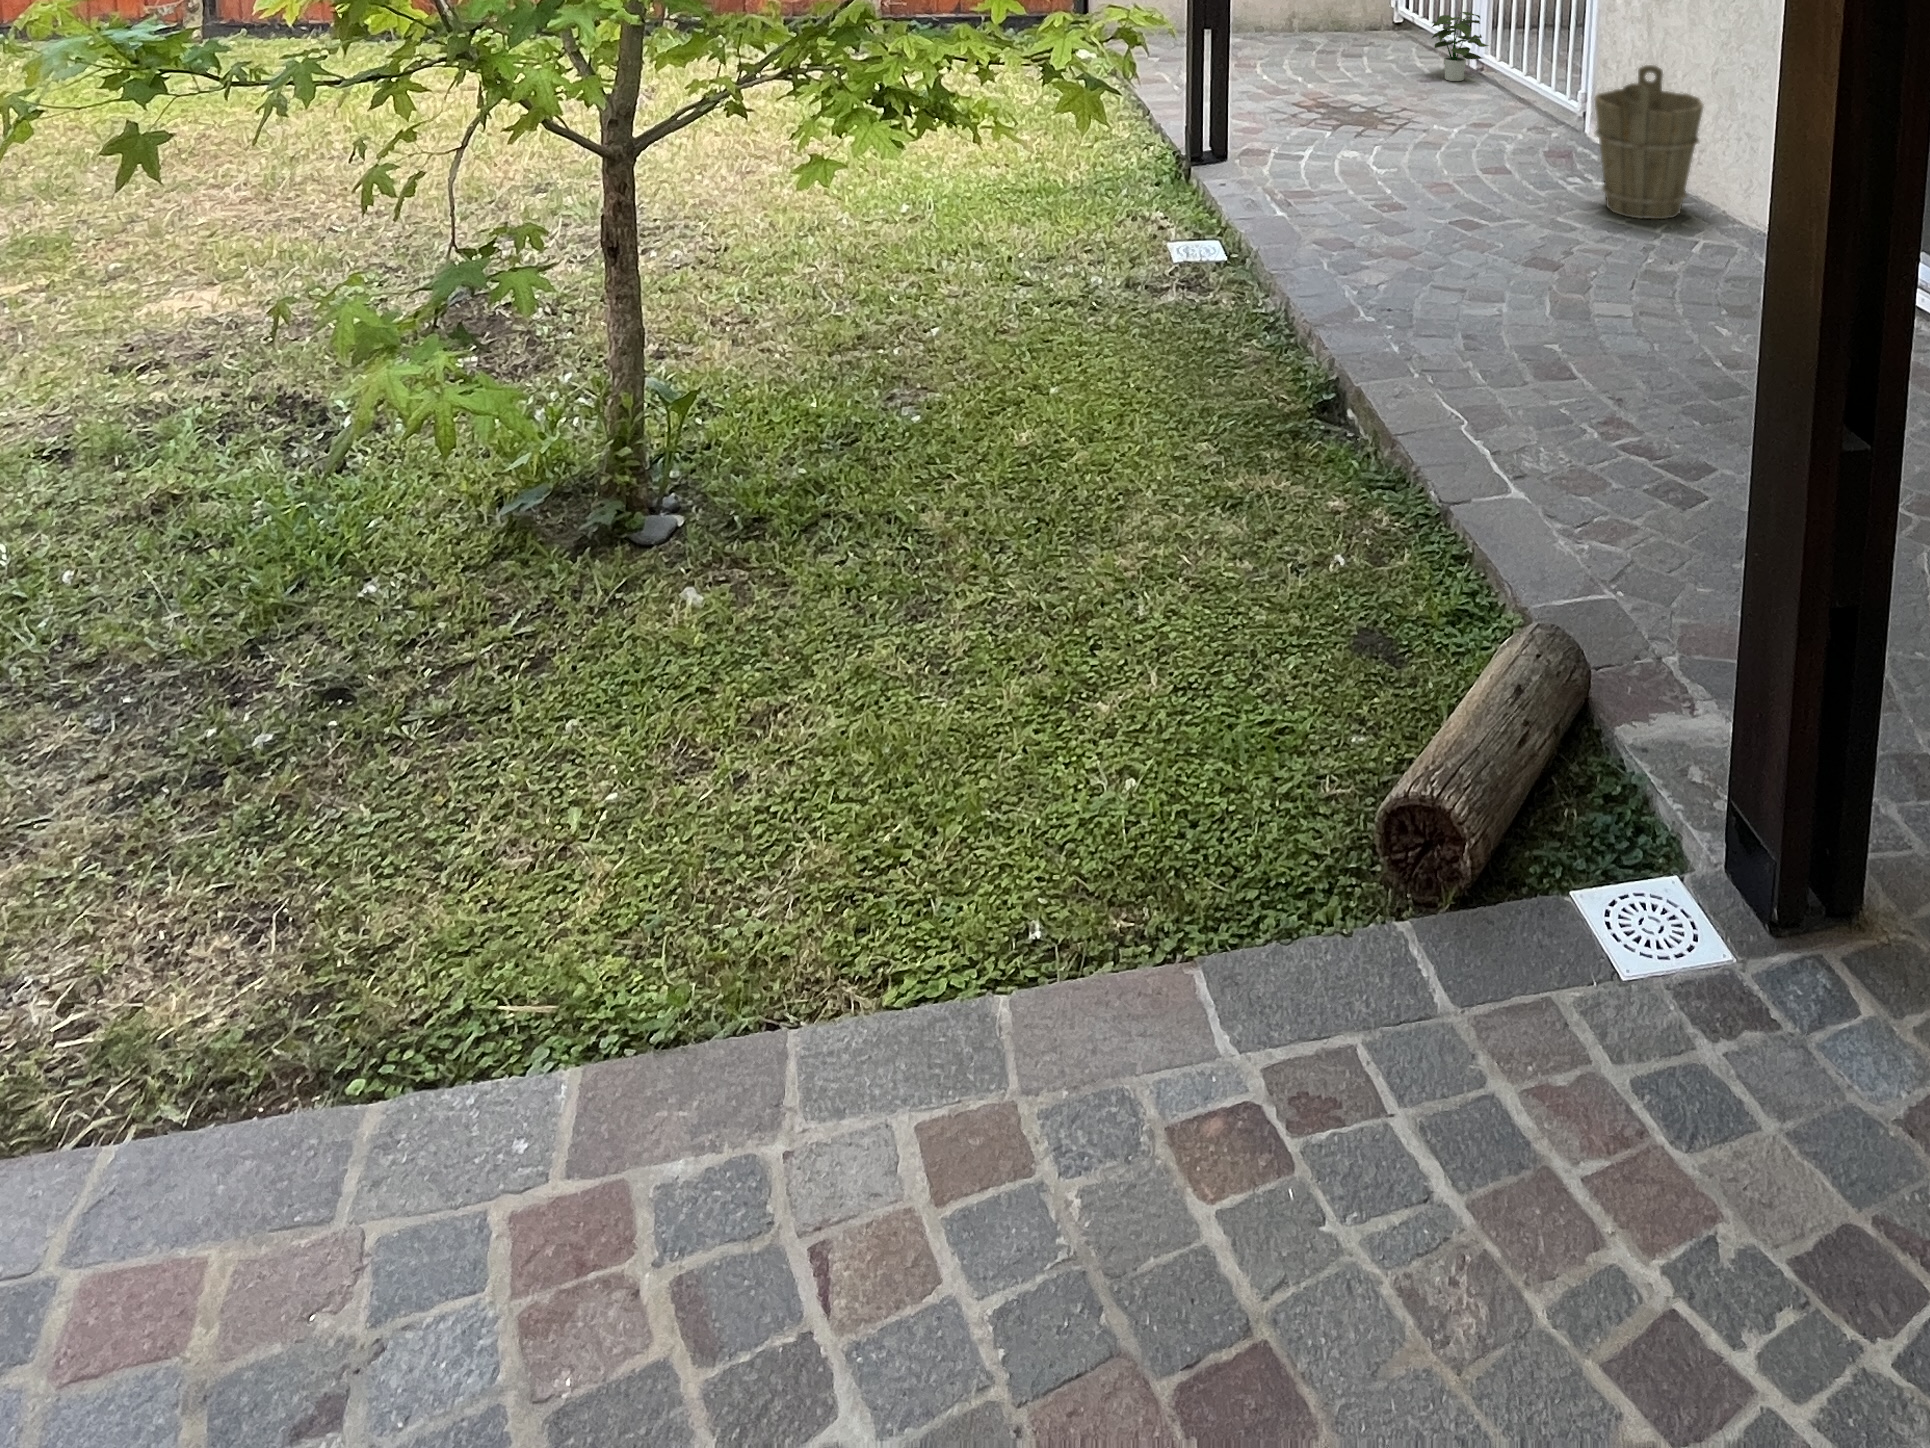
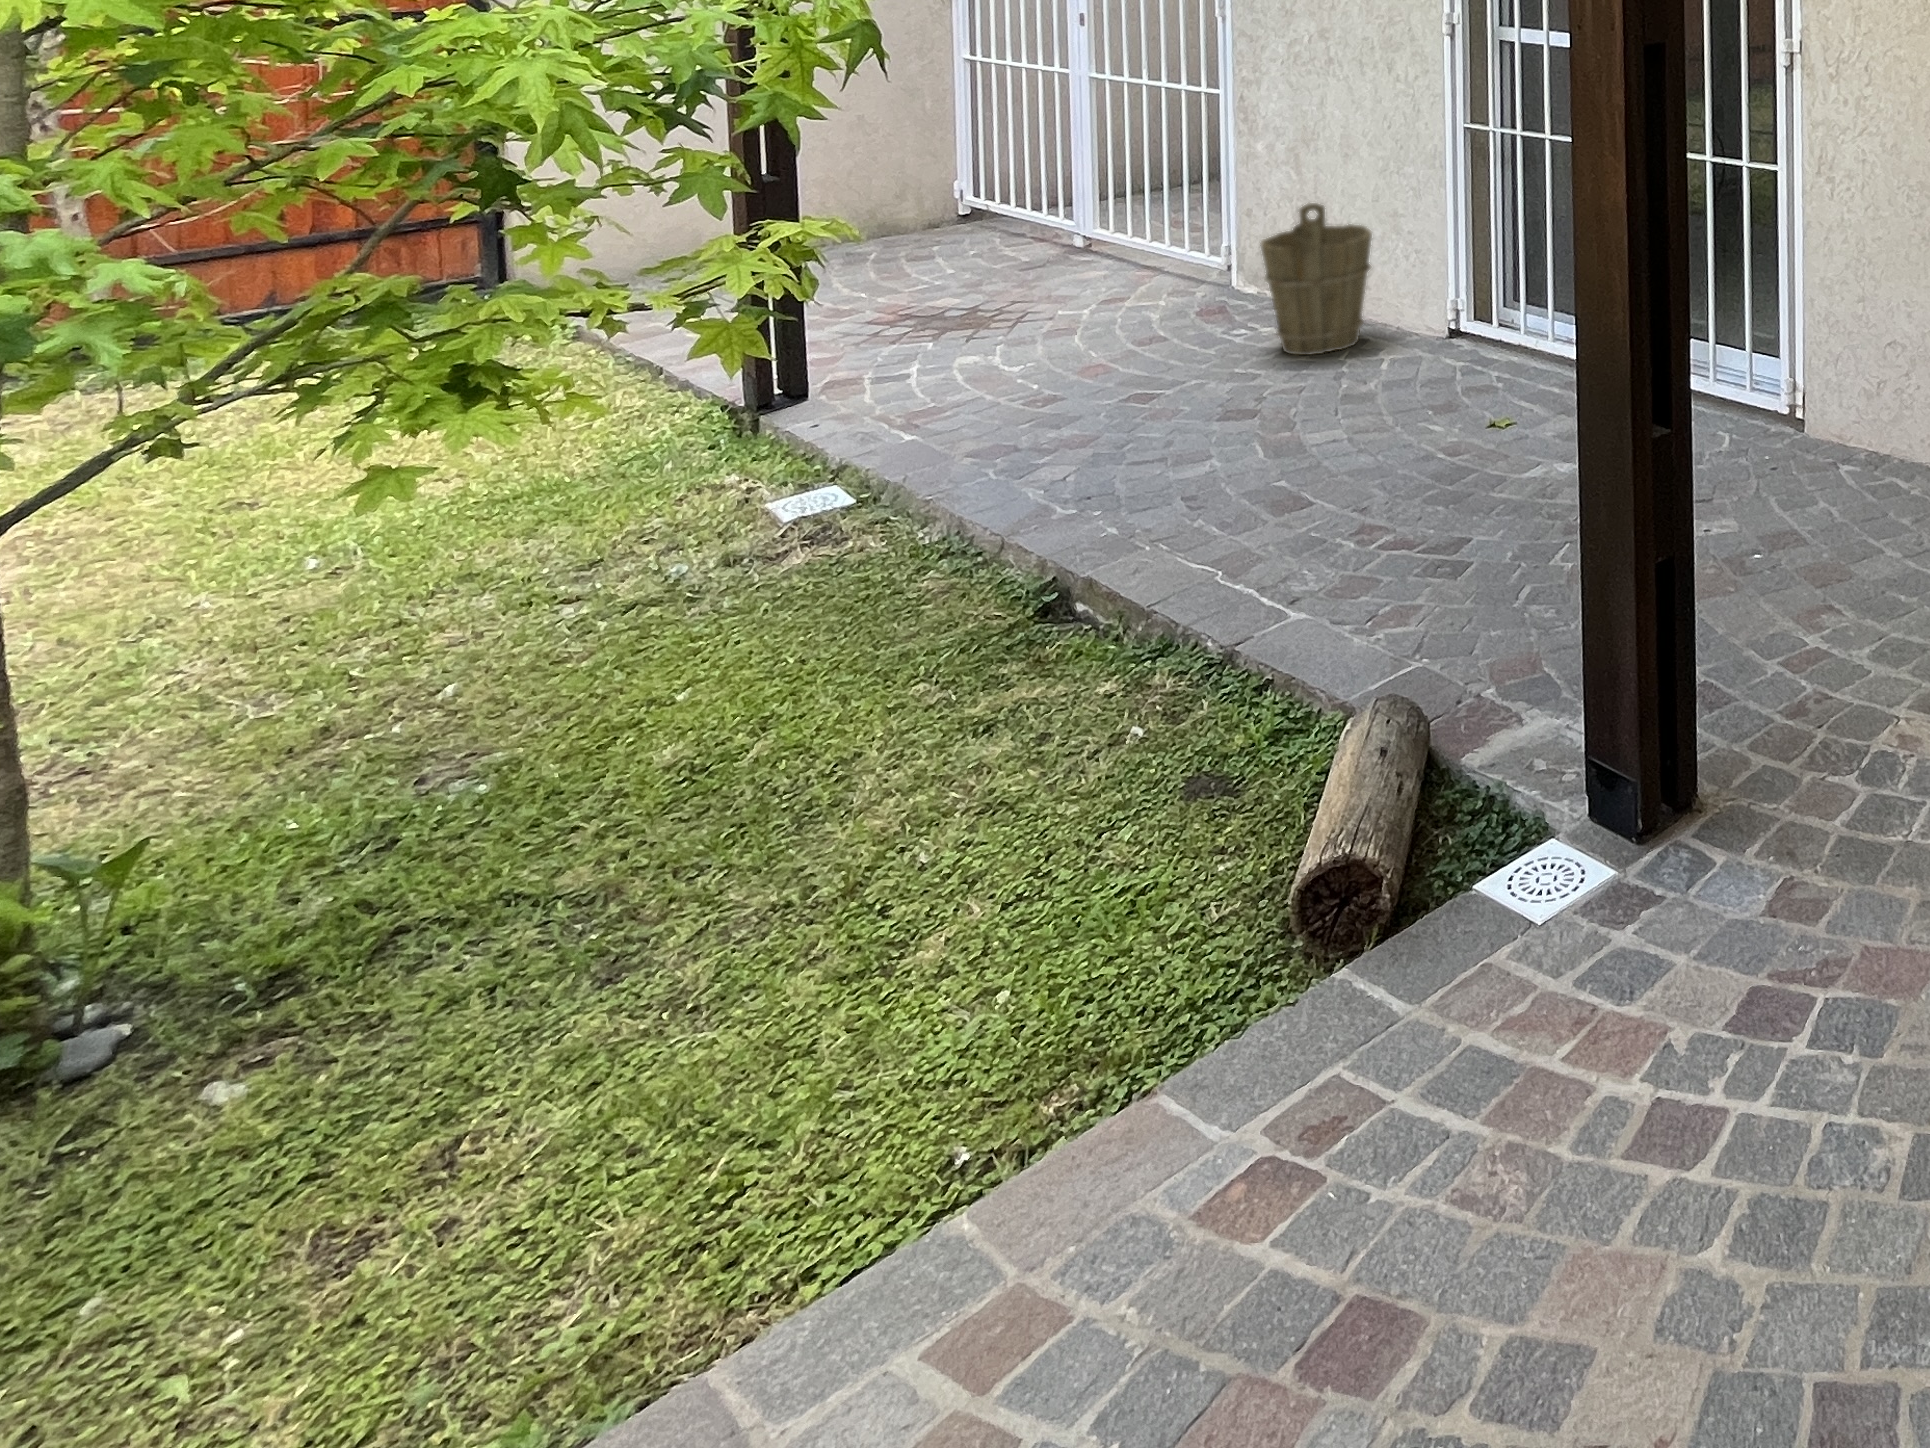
potted plant: present [1432,12,1489,81] -> none [1023,187,1100,265]

